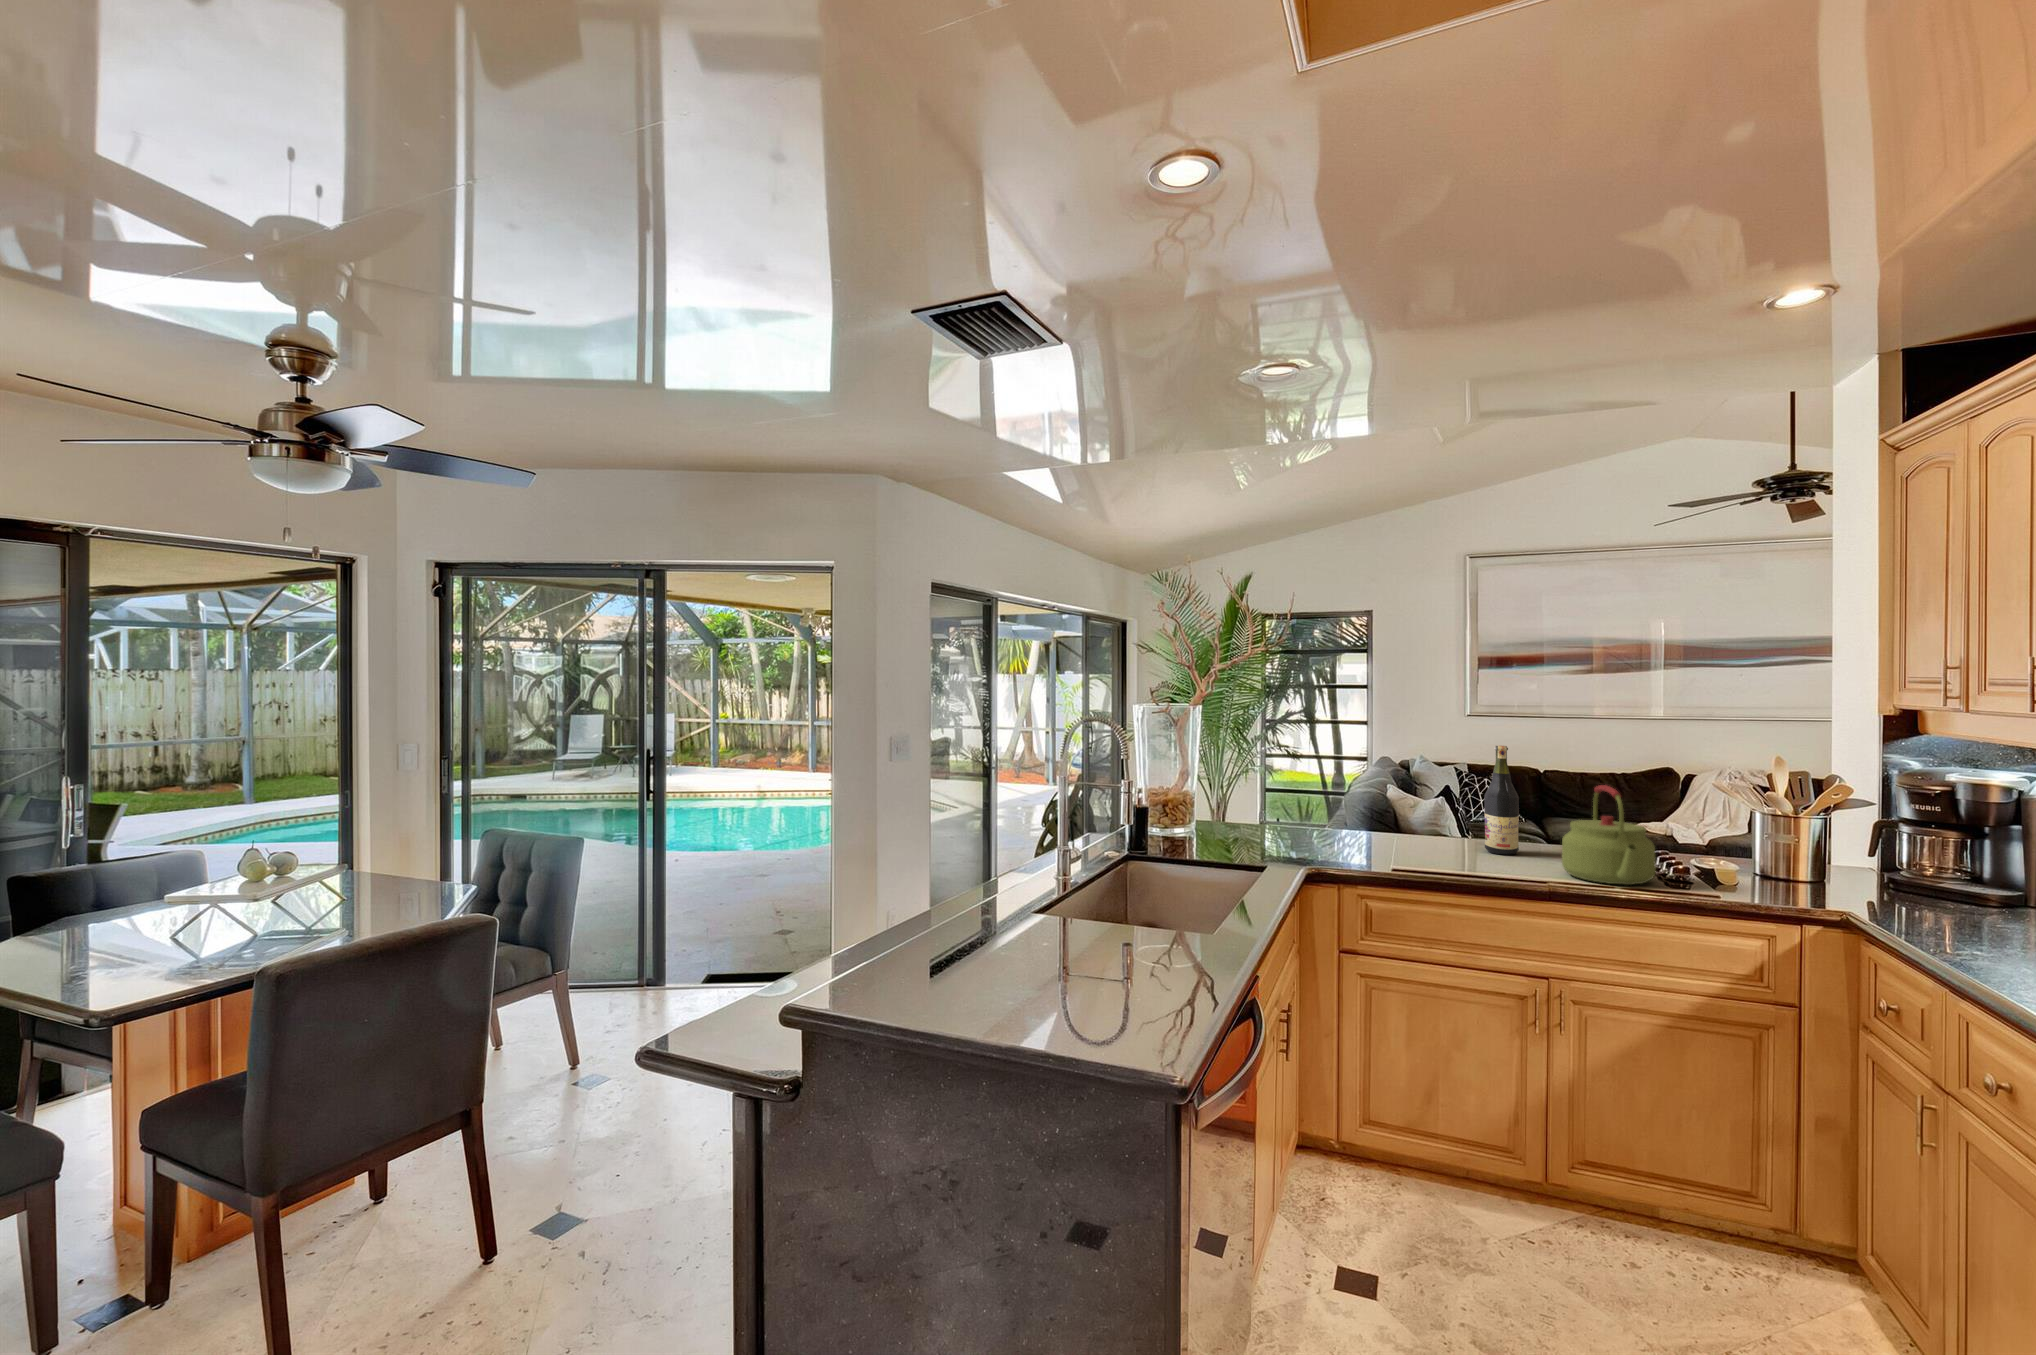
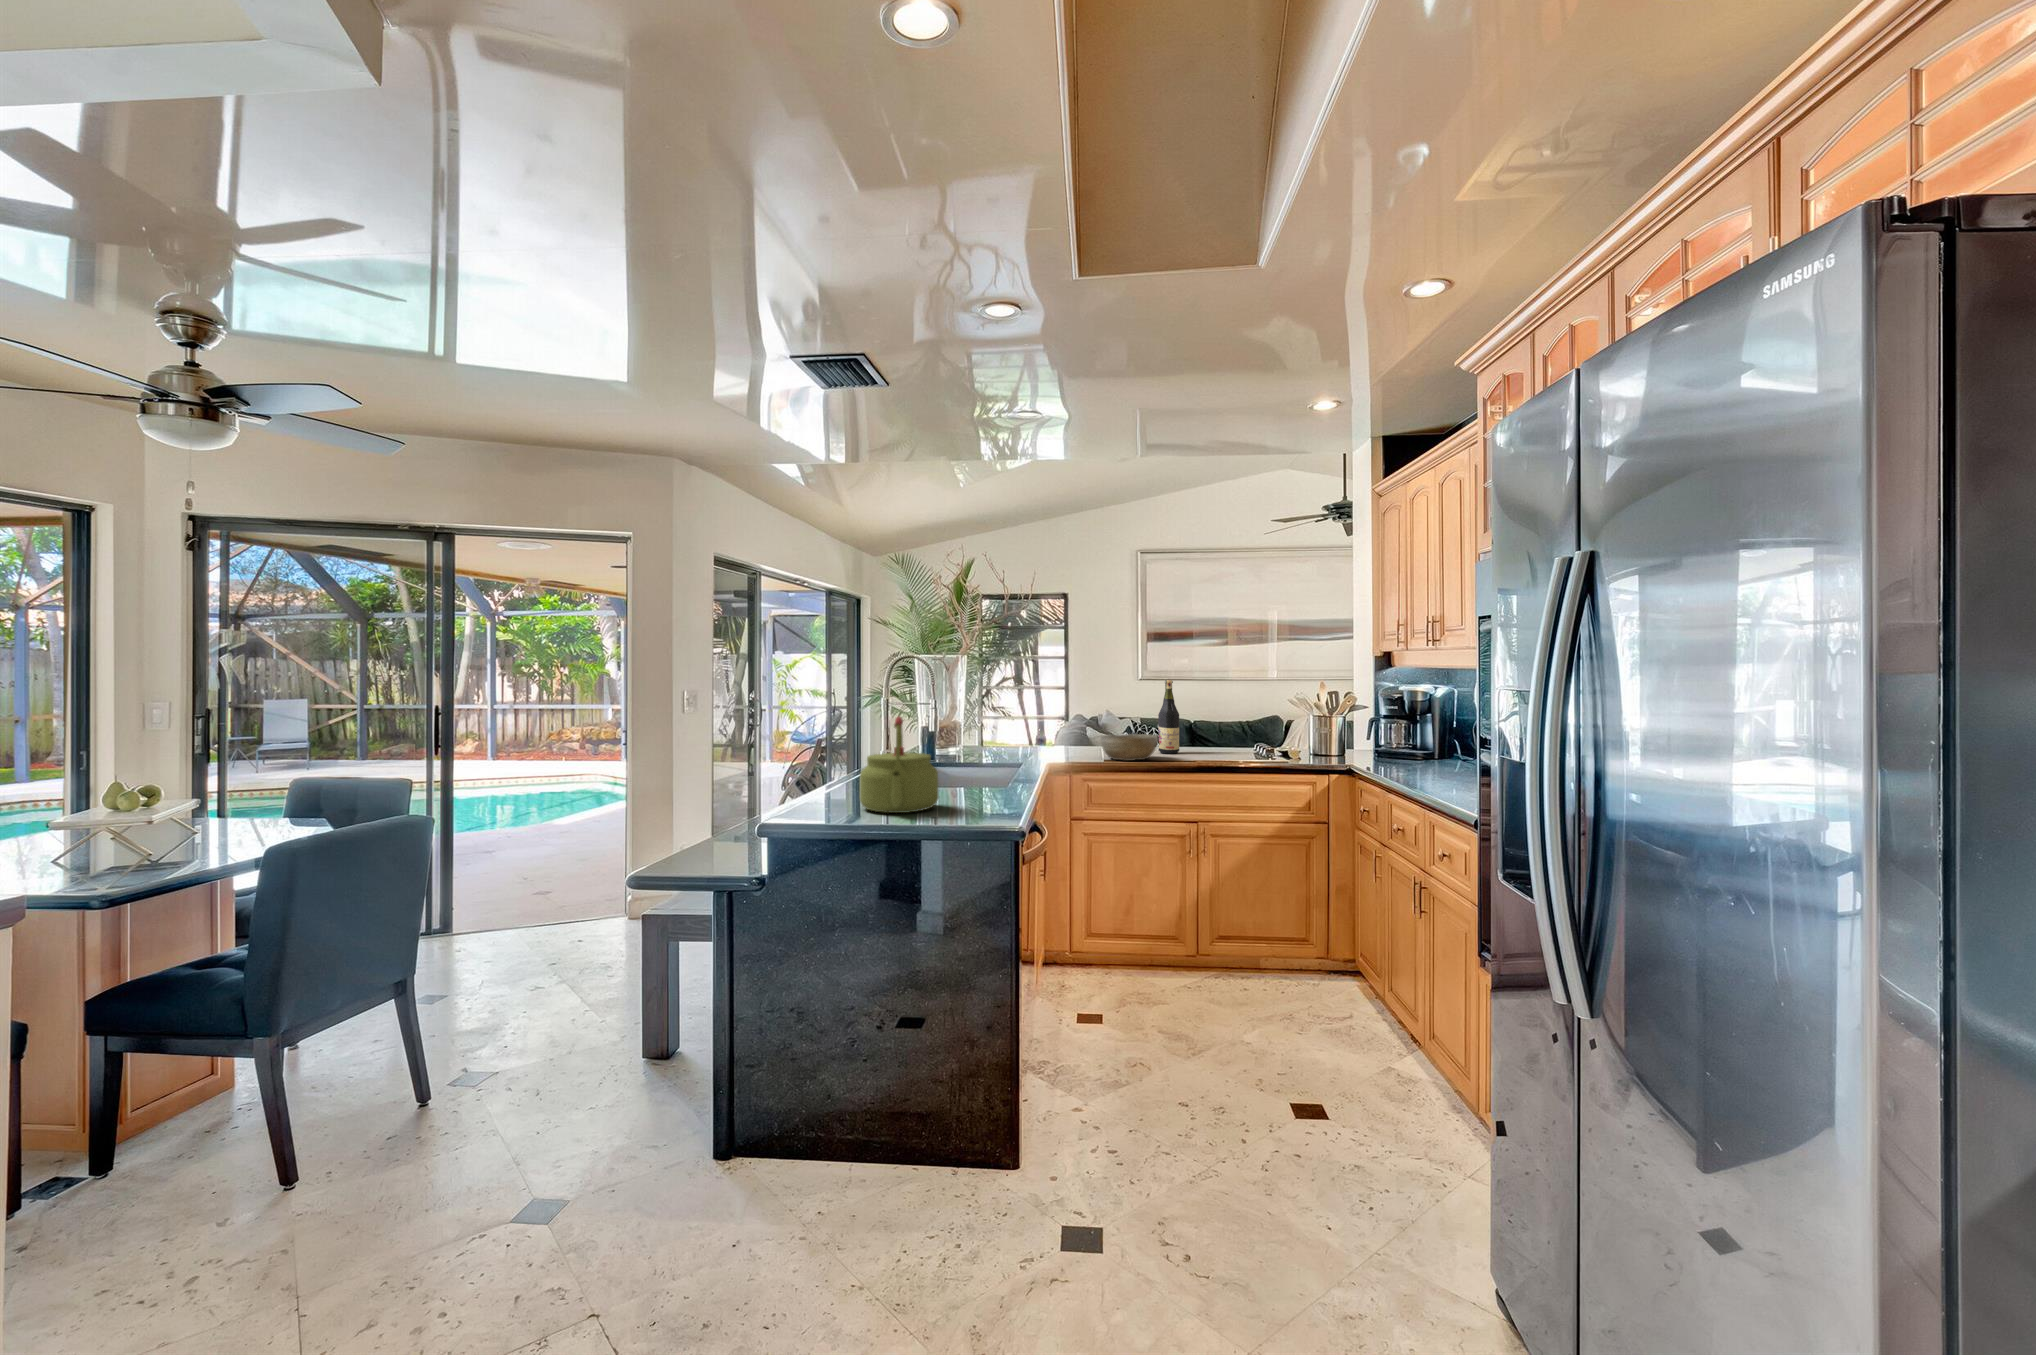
kettle: present [1562,785,1656,885] -> present [859,717,939,813]
bowl: none [1390,825,1483,870] -> present [1100,734,1158,761]

